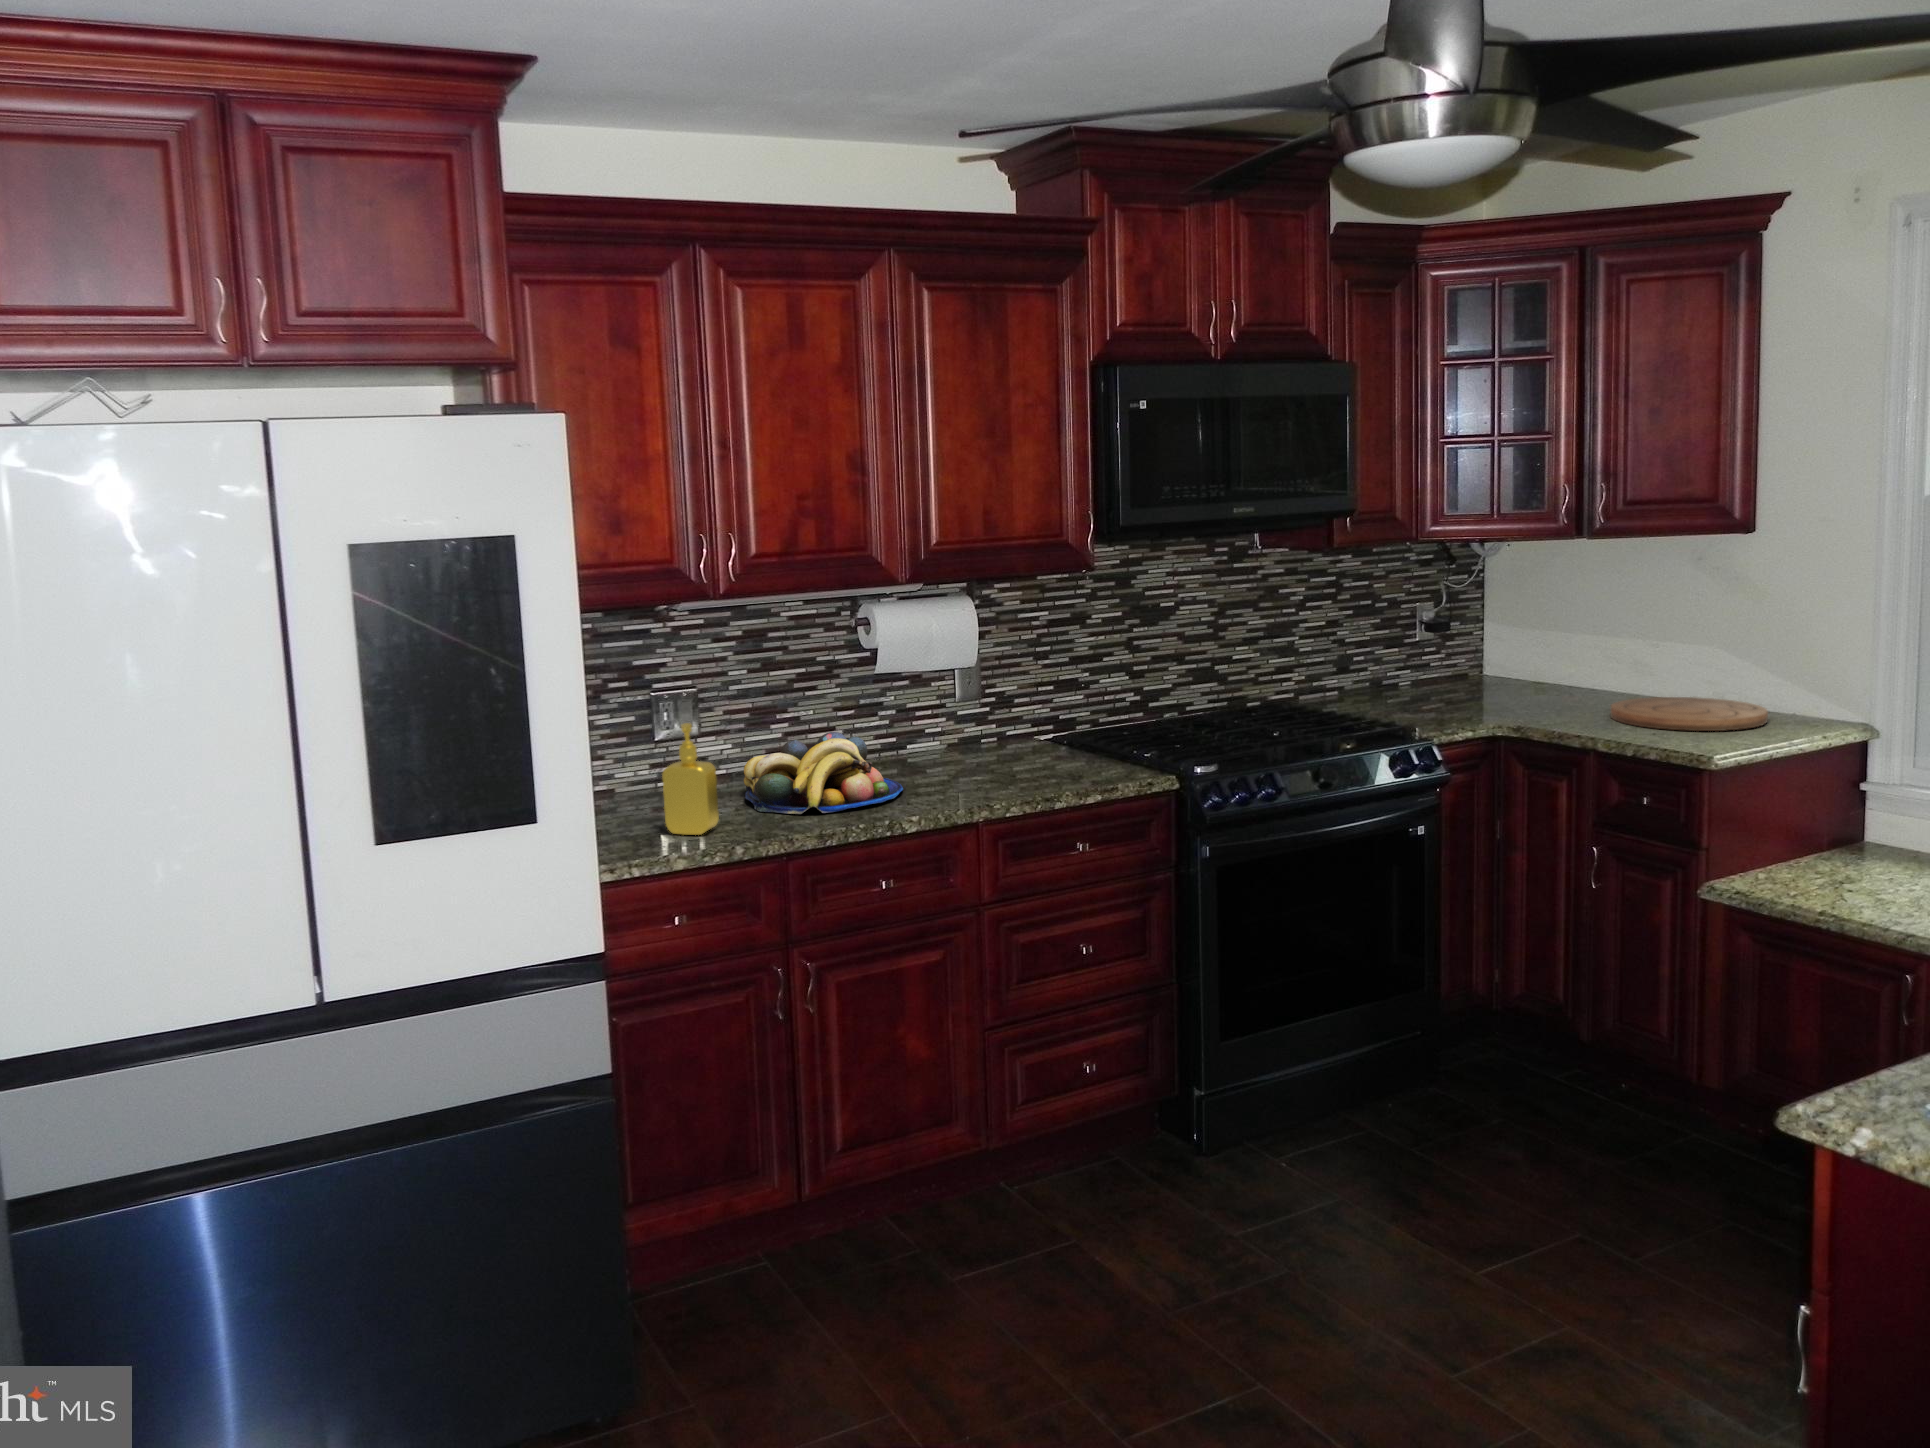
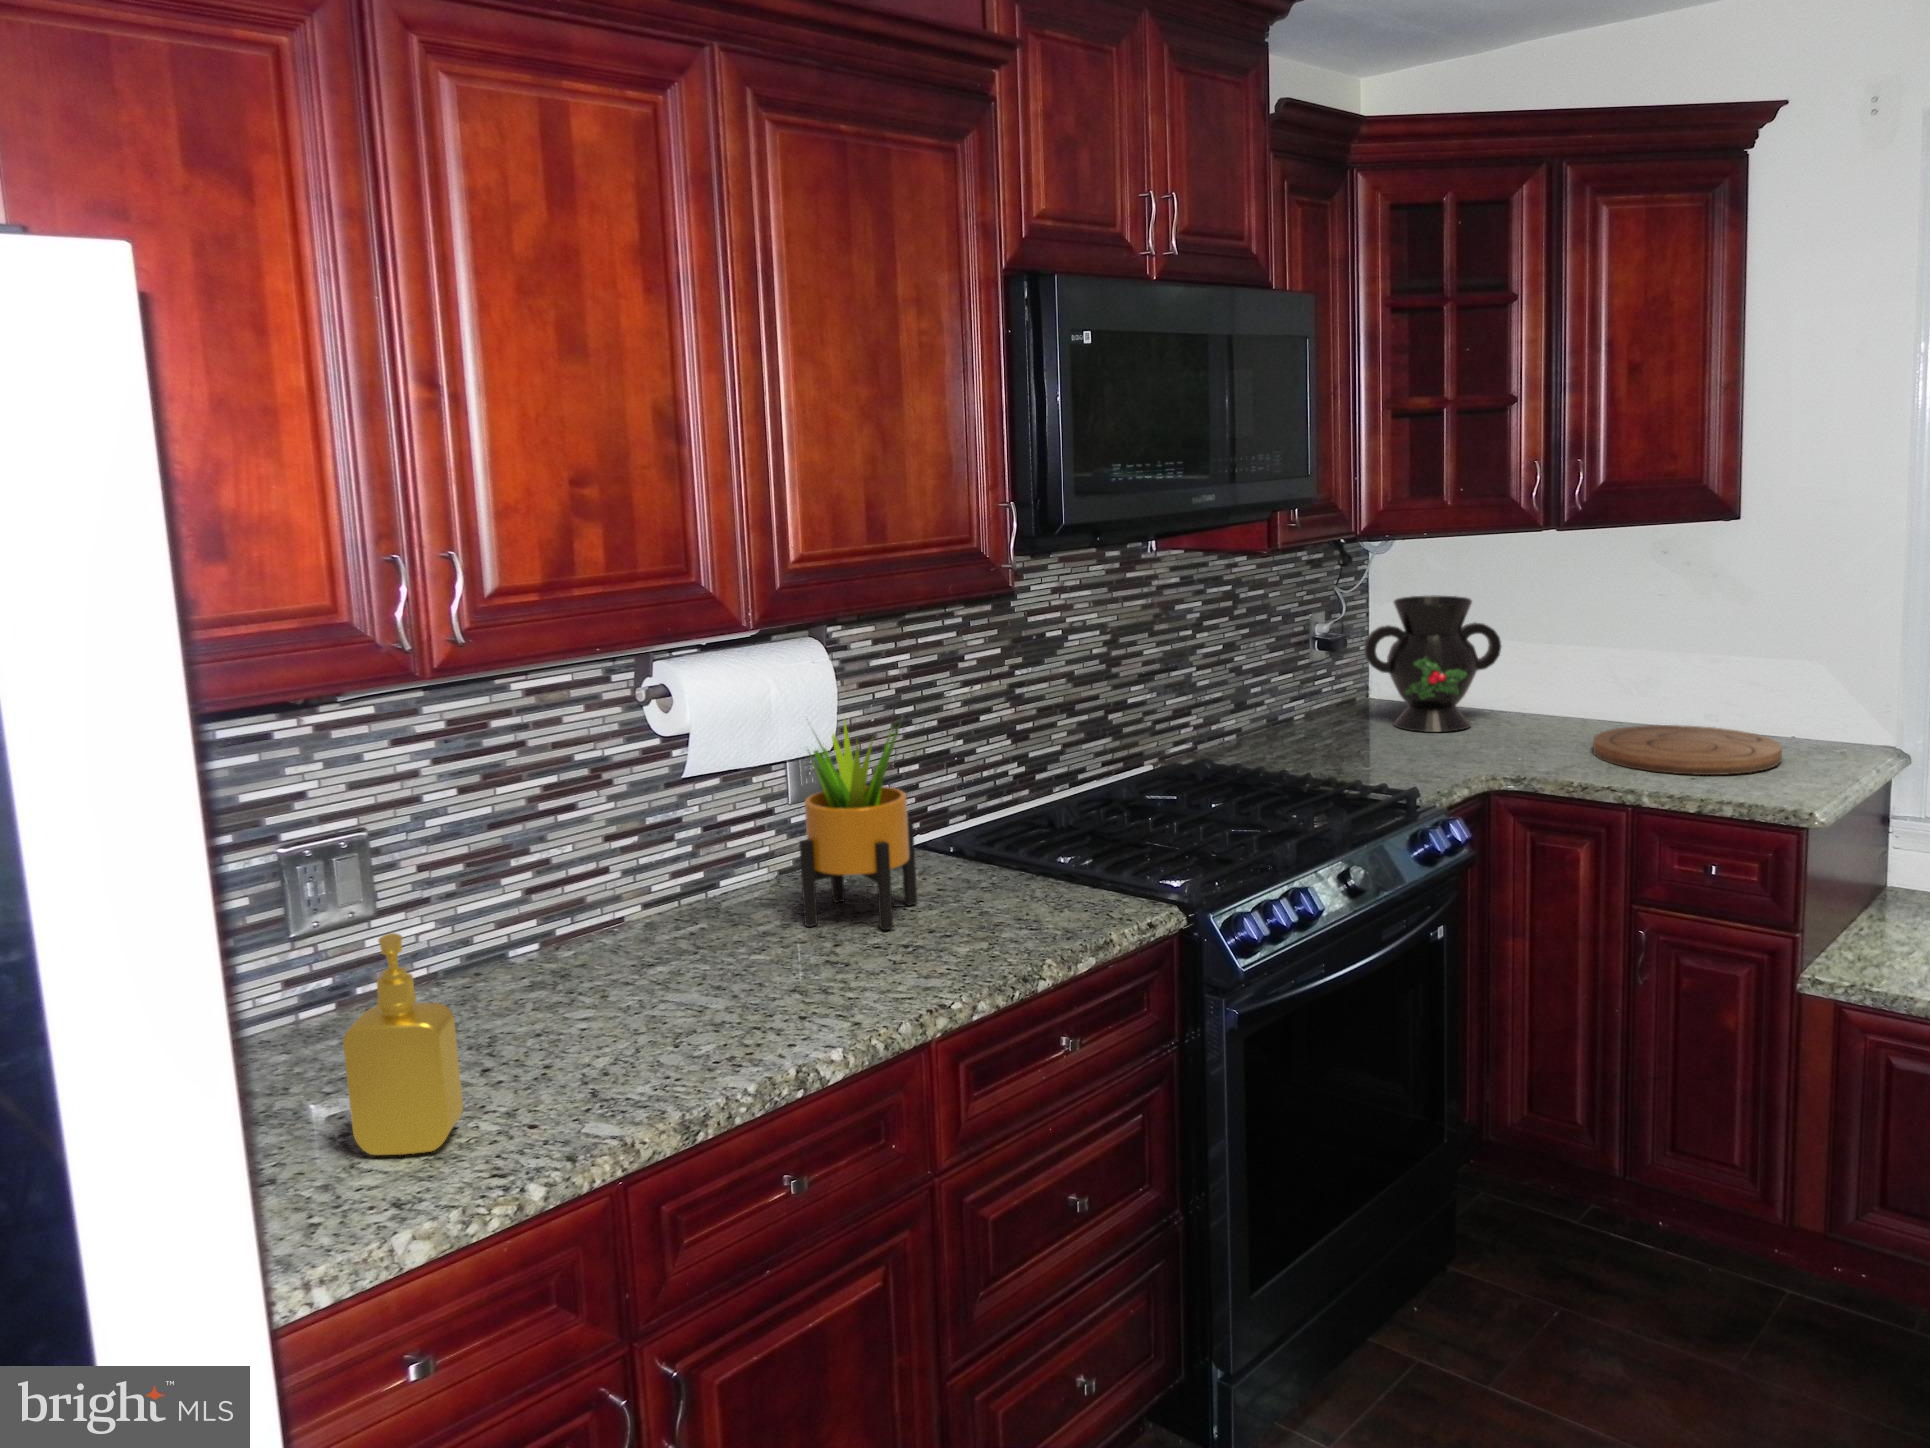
decorative vase: none [1449,590,1564,696] -> present [1364,596,1501,732]
potted plant: none [945,638,1020,774] -> present [799,722,917,930]
fruit bowl: present [744,732,903,814] -> none [475,889,769,1067]

